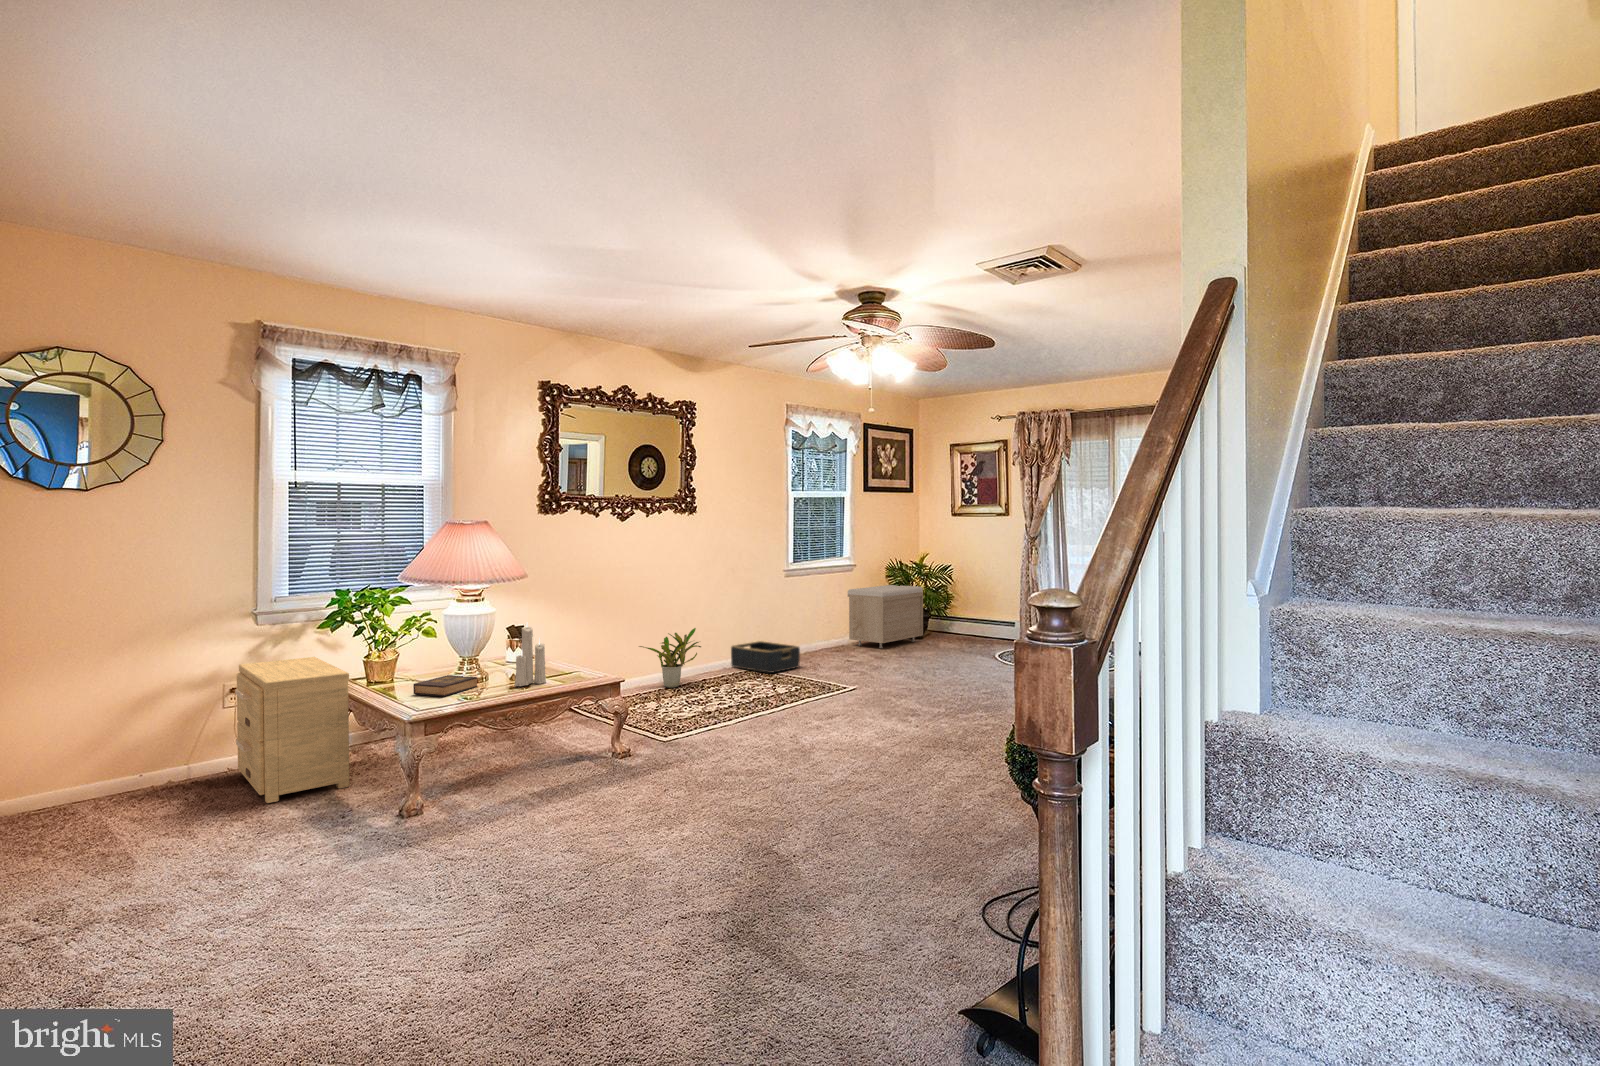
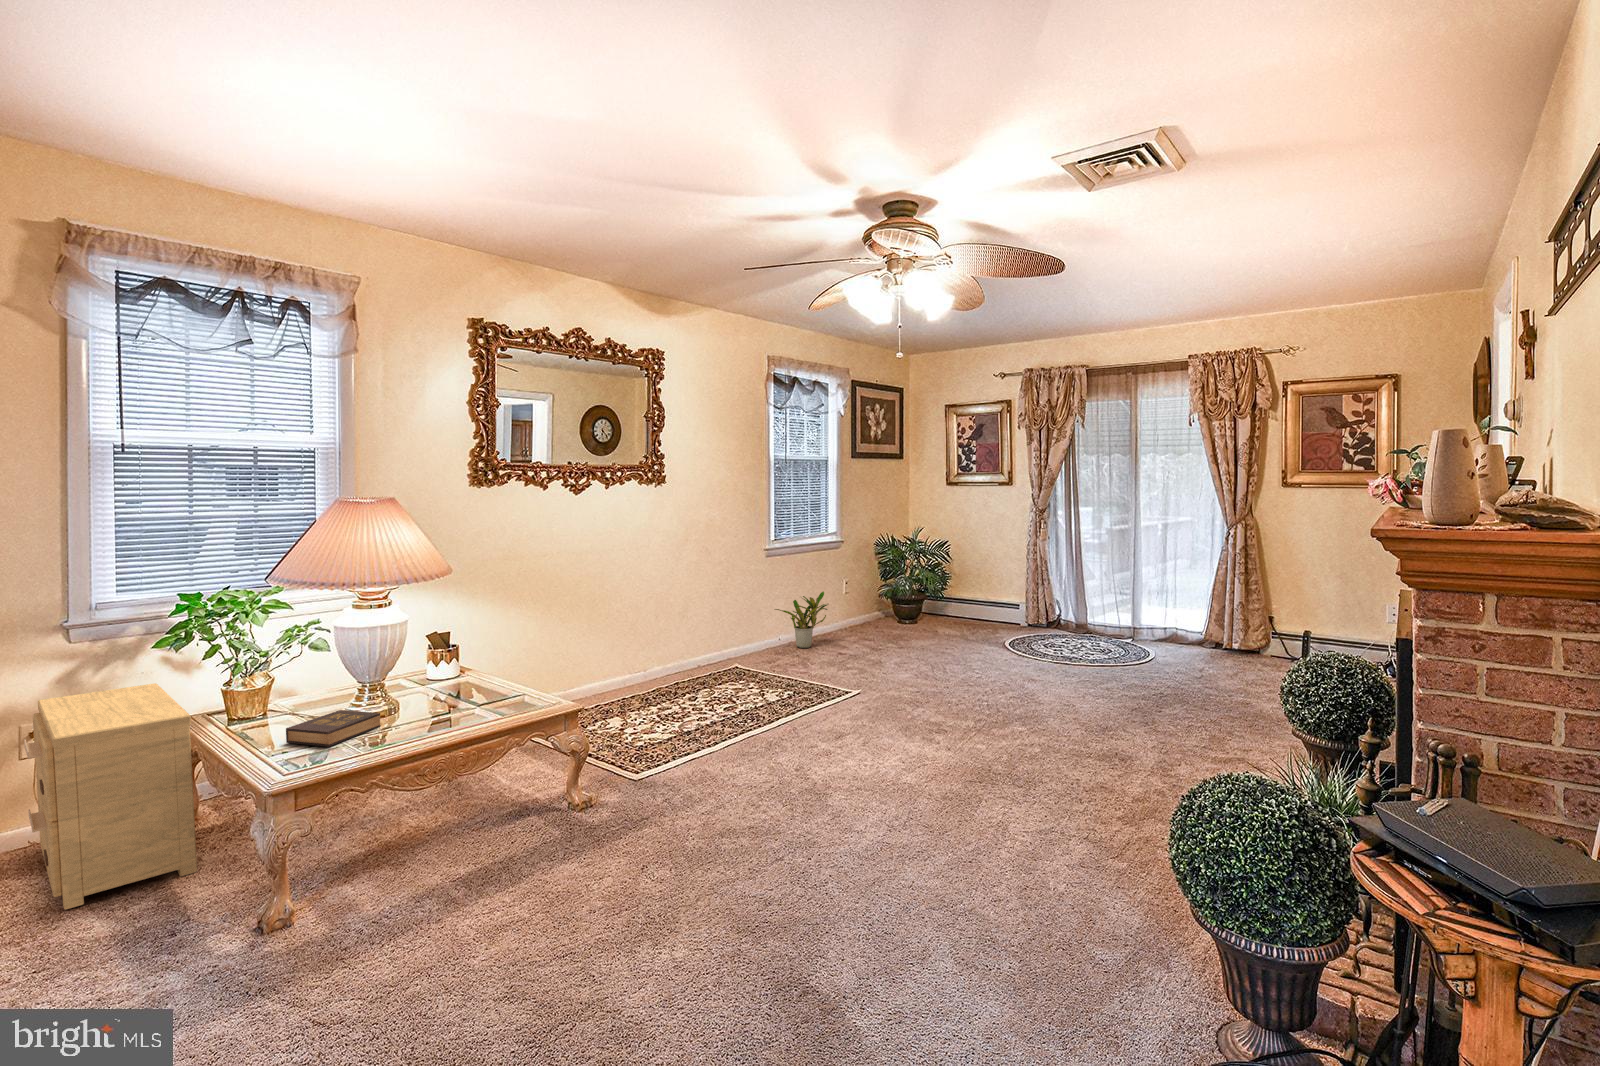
storage bench: present [848,585,923,648] -> none [835,563,917,636]
candle: present [515,624,546,686] -> none [433,628,478,725]
potted plant: present [639,628,701,688] -> present [775,592,828,648]
basket: present [731,641,800,673] -> none [707,632,787,671]

